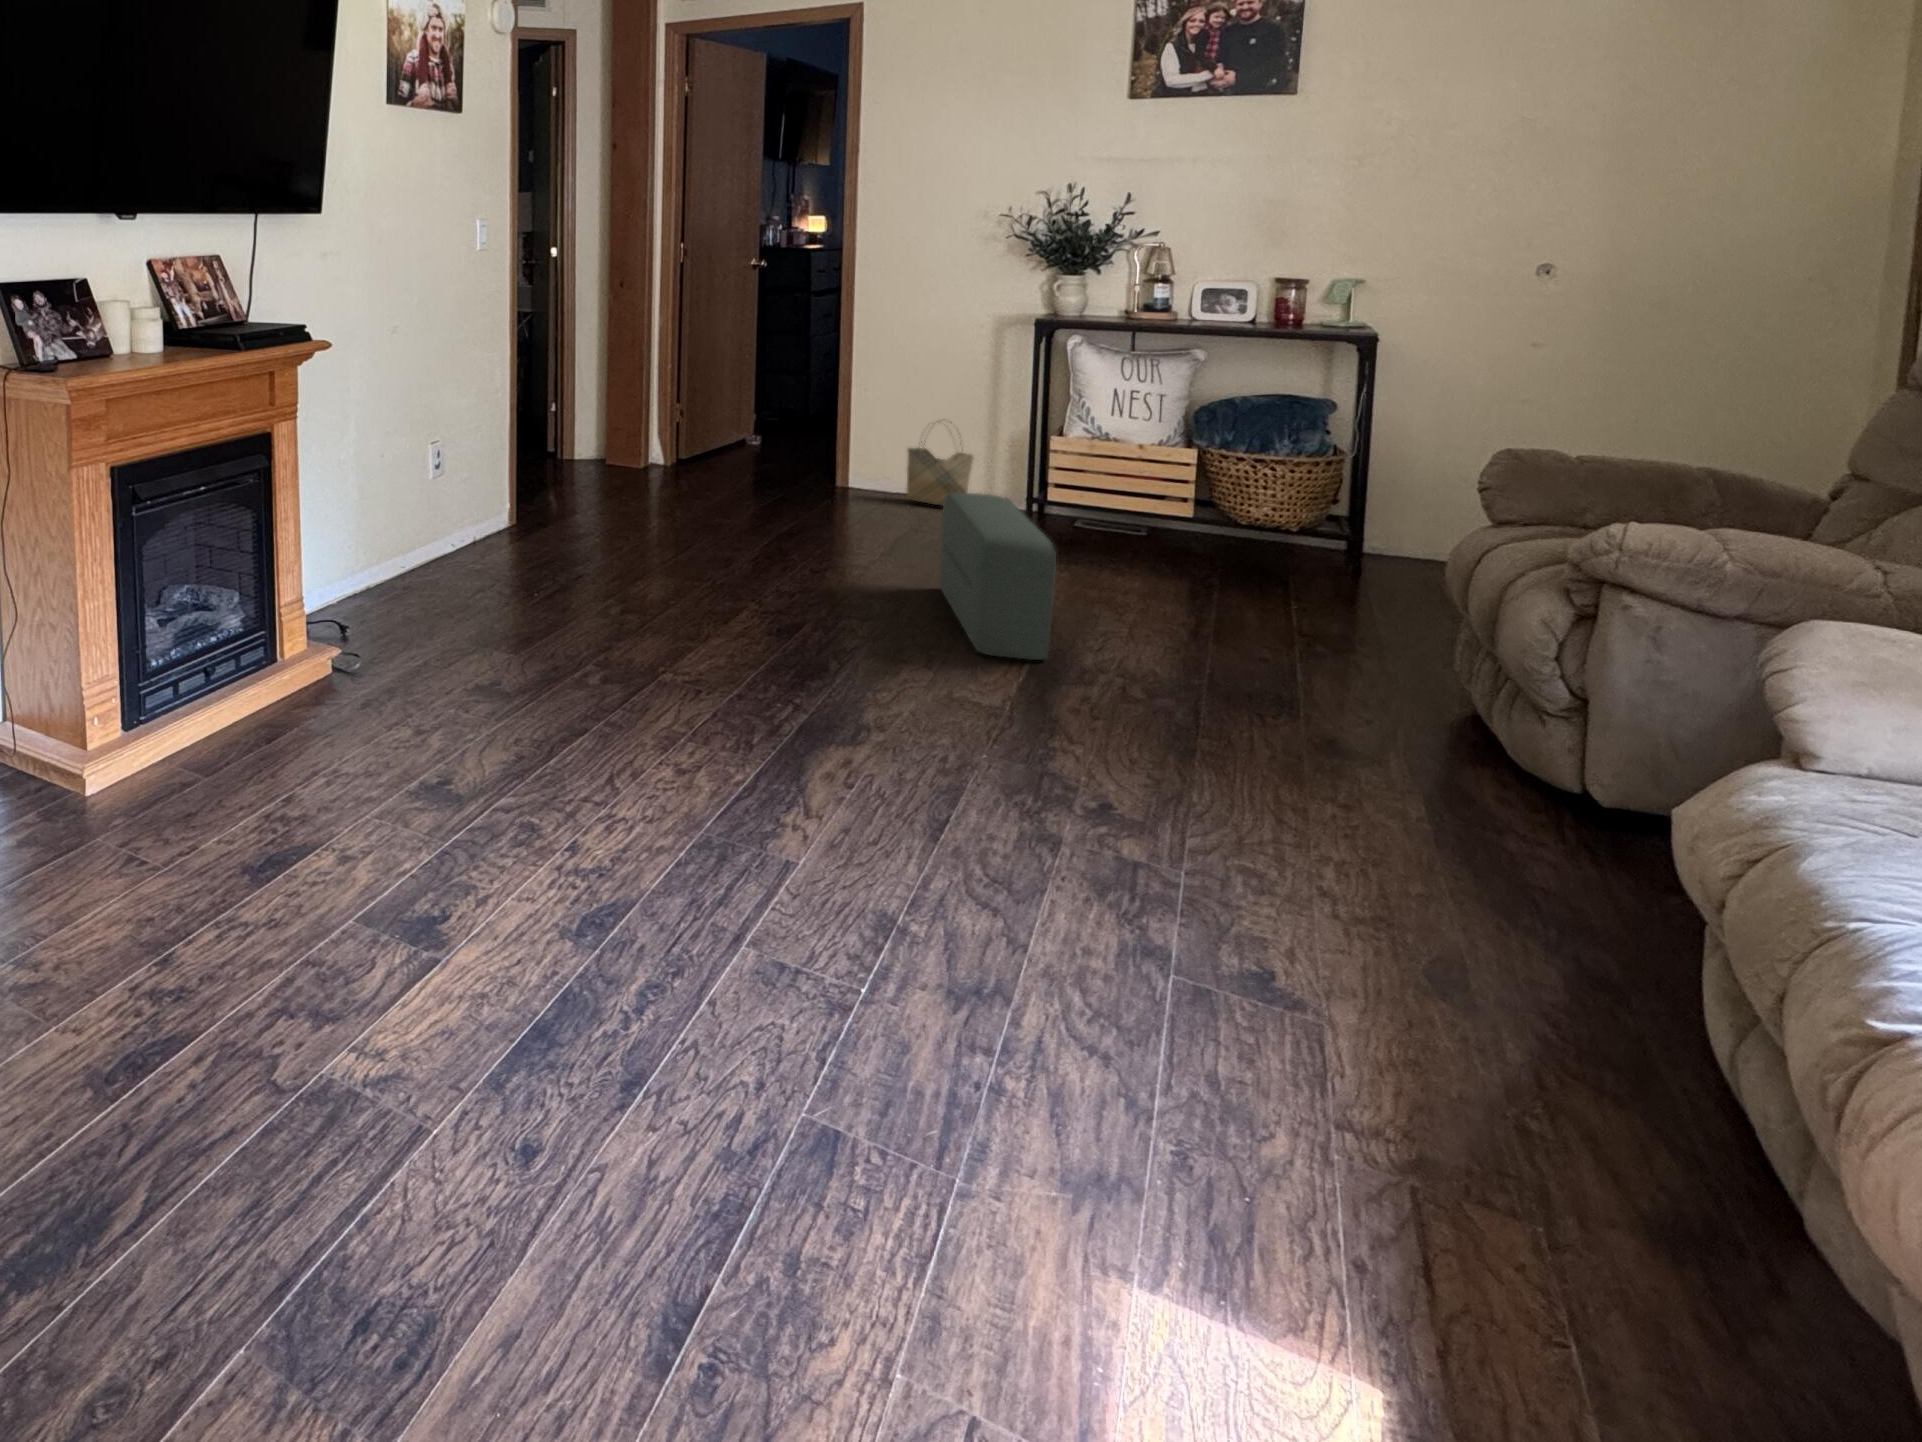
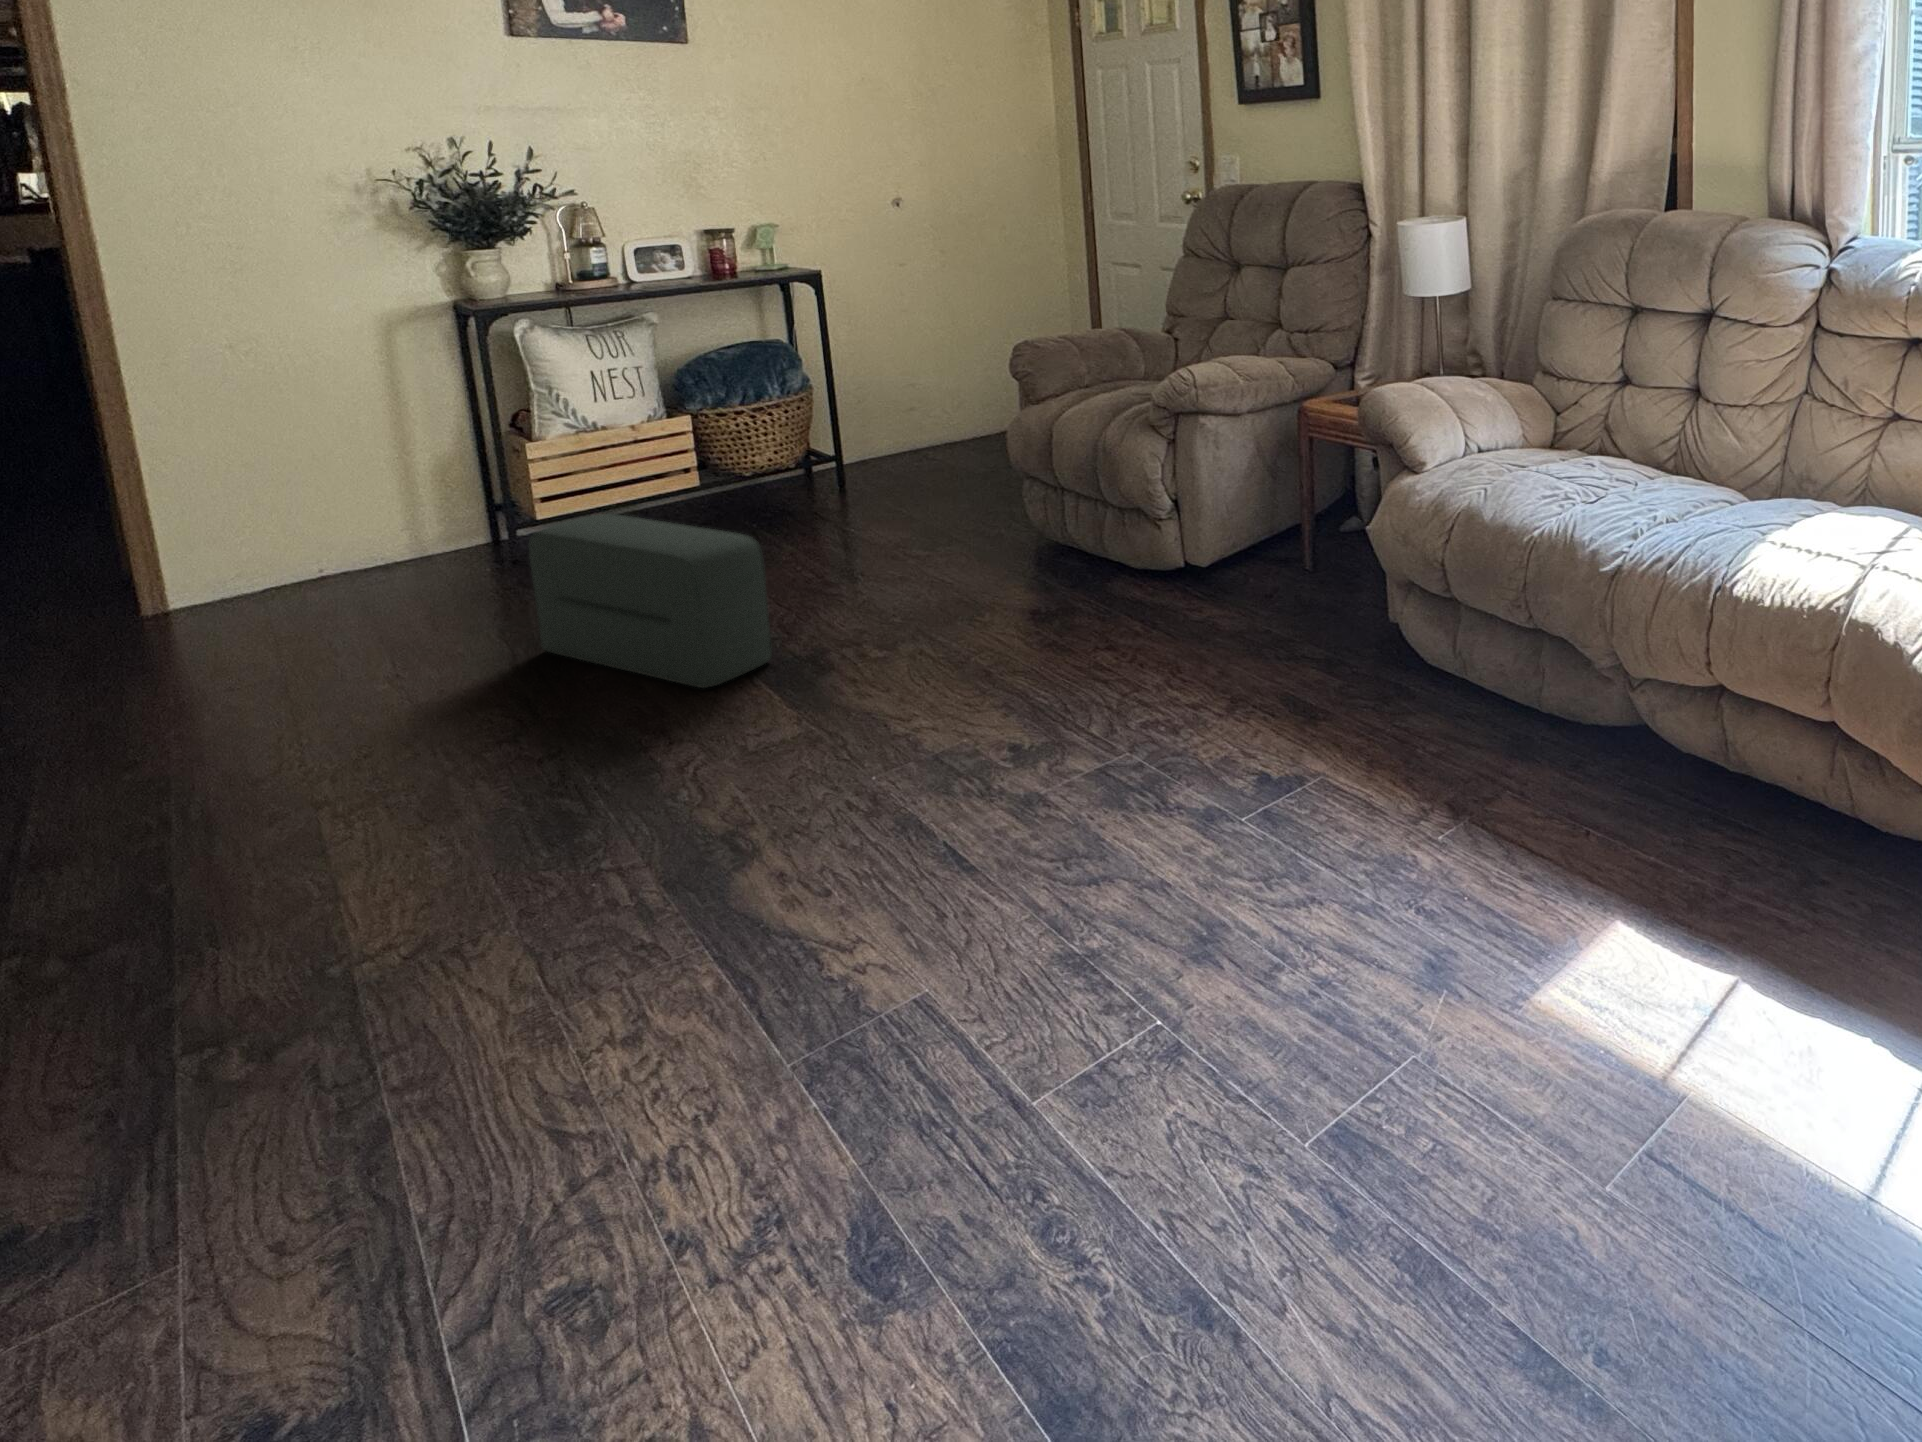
woven basket: present [906,421,973,506] -> none [296,458,410,578]

